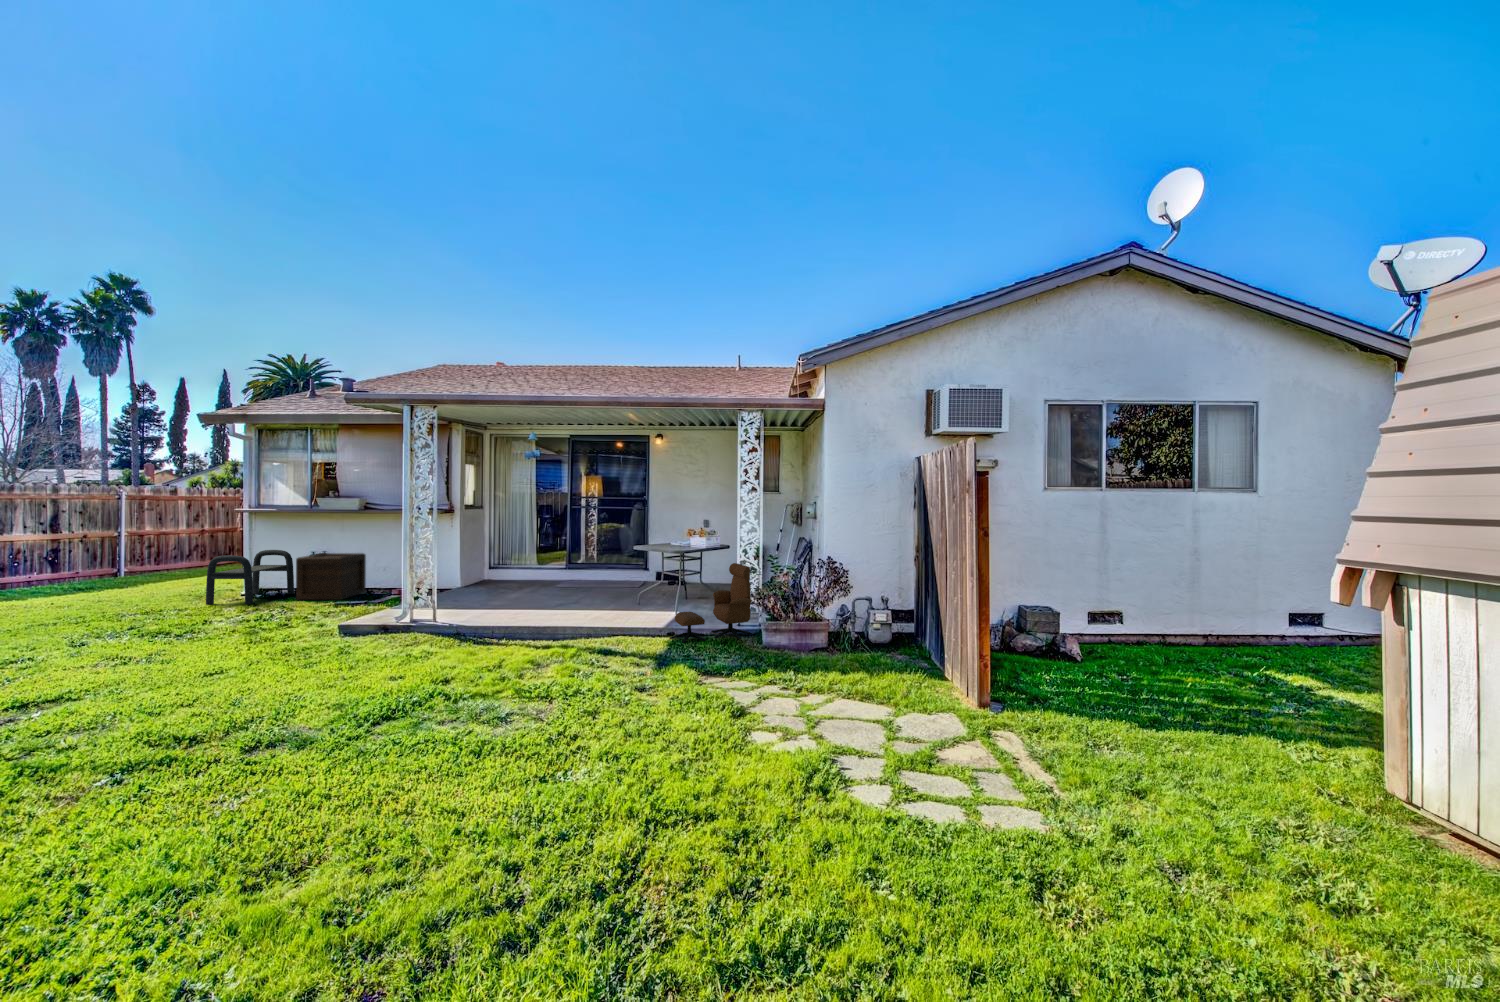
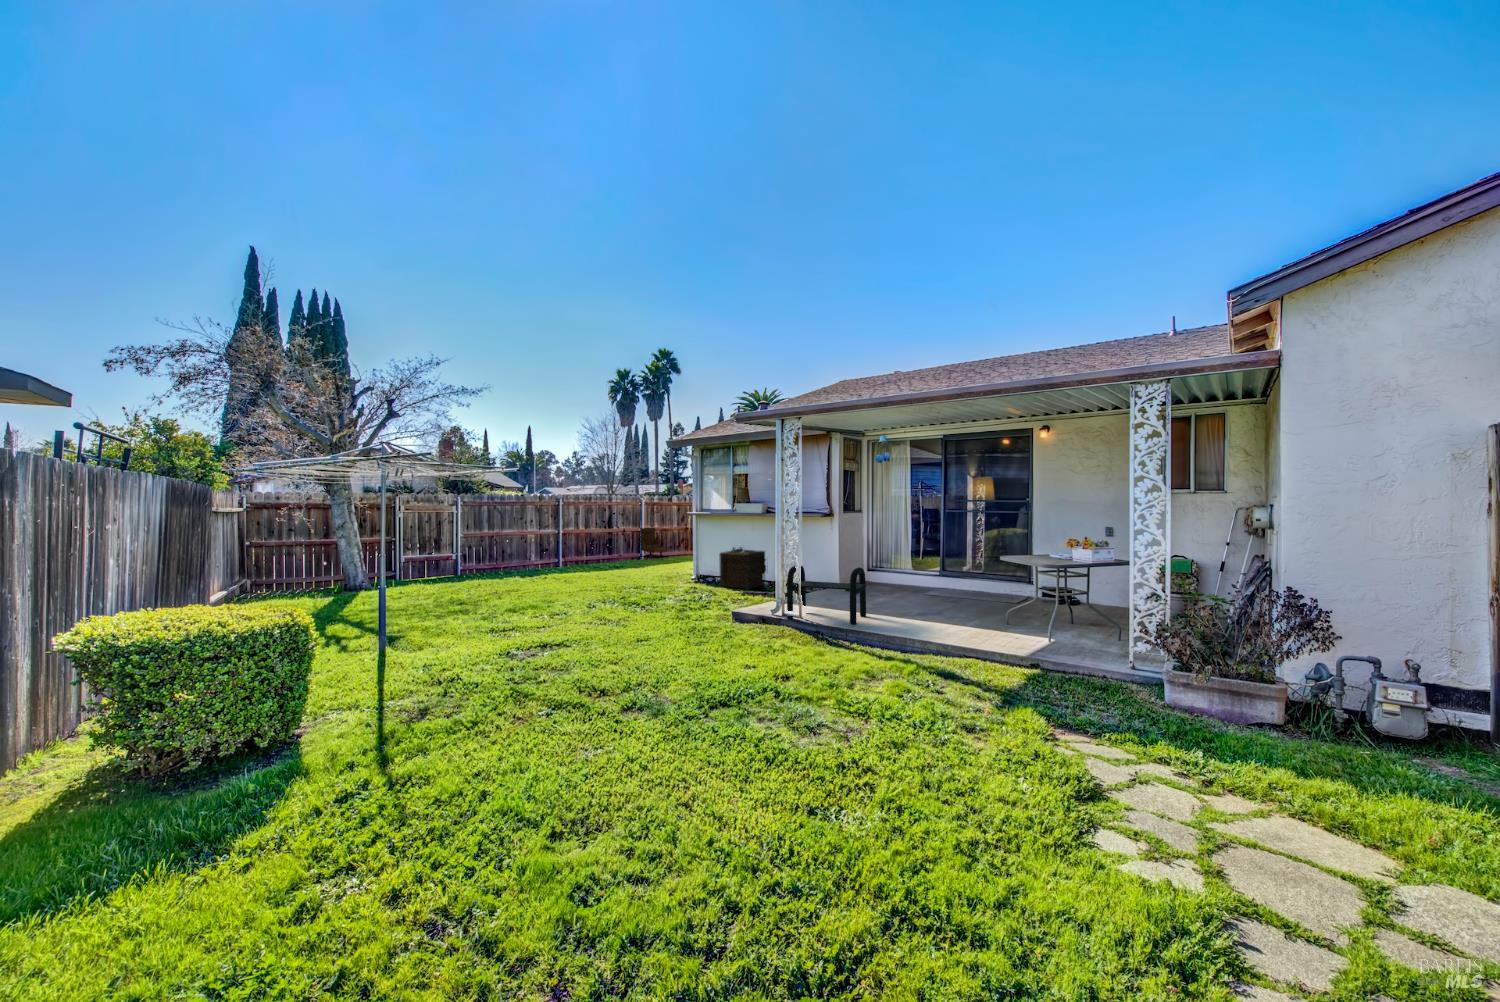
bench: present [206,550,294,604] -> present [787,566,866,624]
lounge chair: present [670,563,752,643] -> present [639,528,668,558]

